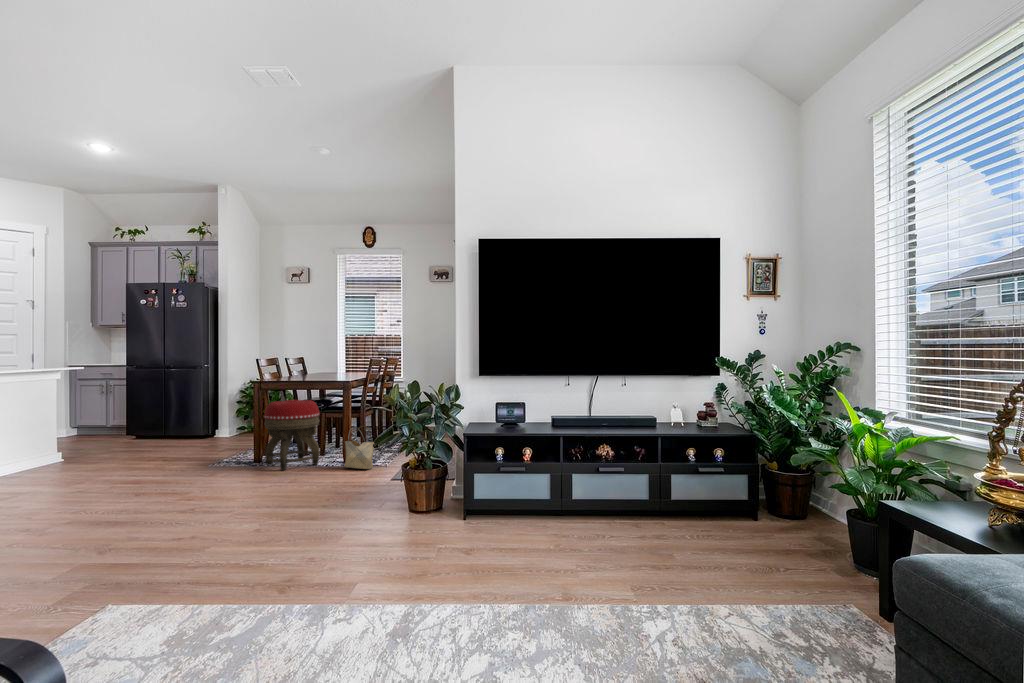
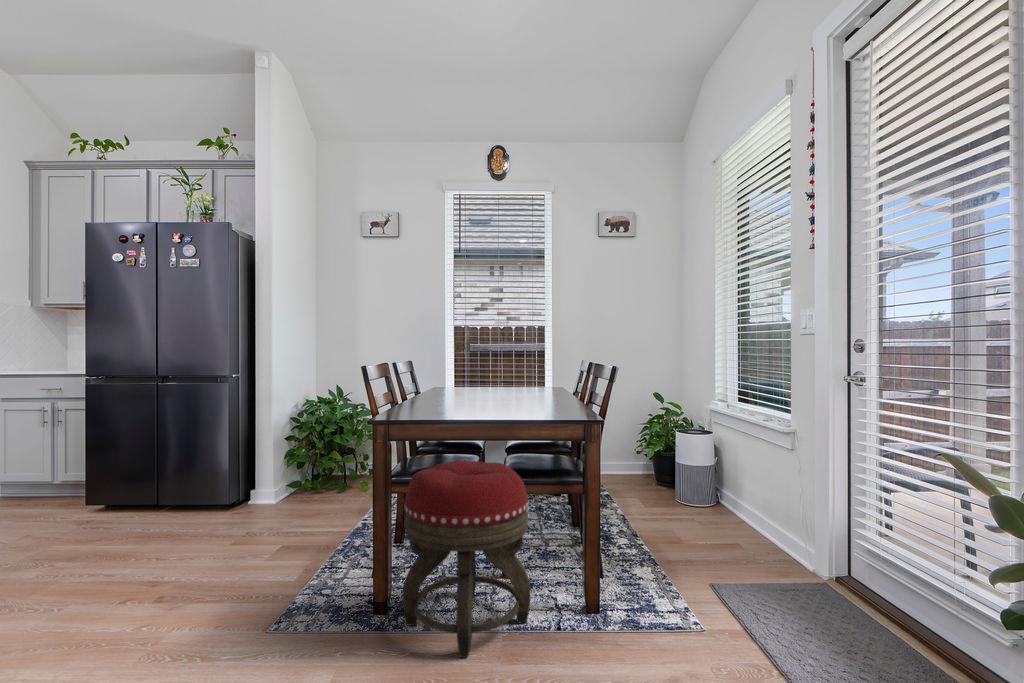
woven basket: present [344,426,374,469] -> none [608,530,688,651]

